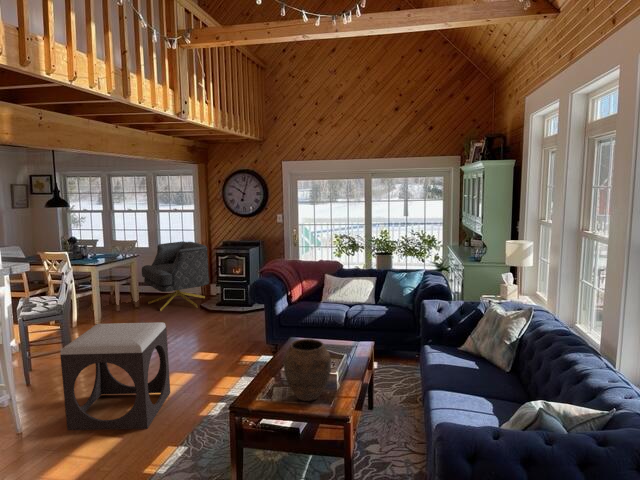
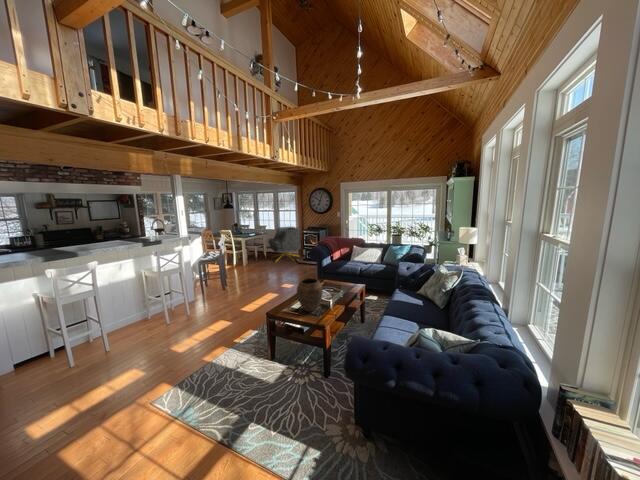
footstool: present [60,322,170,430] -> none [206,265,262,318]

